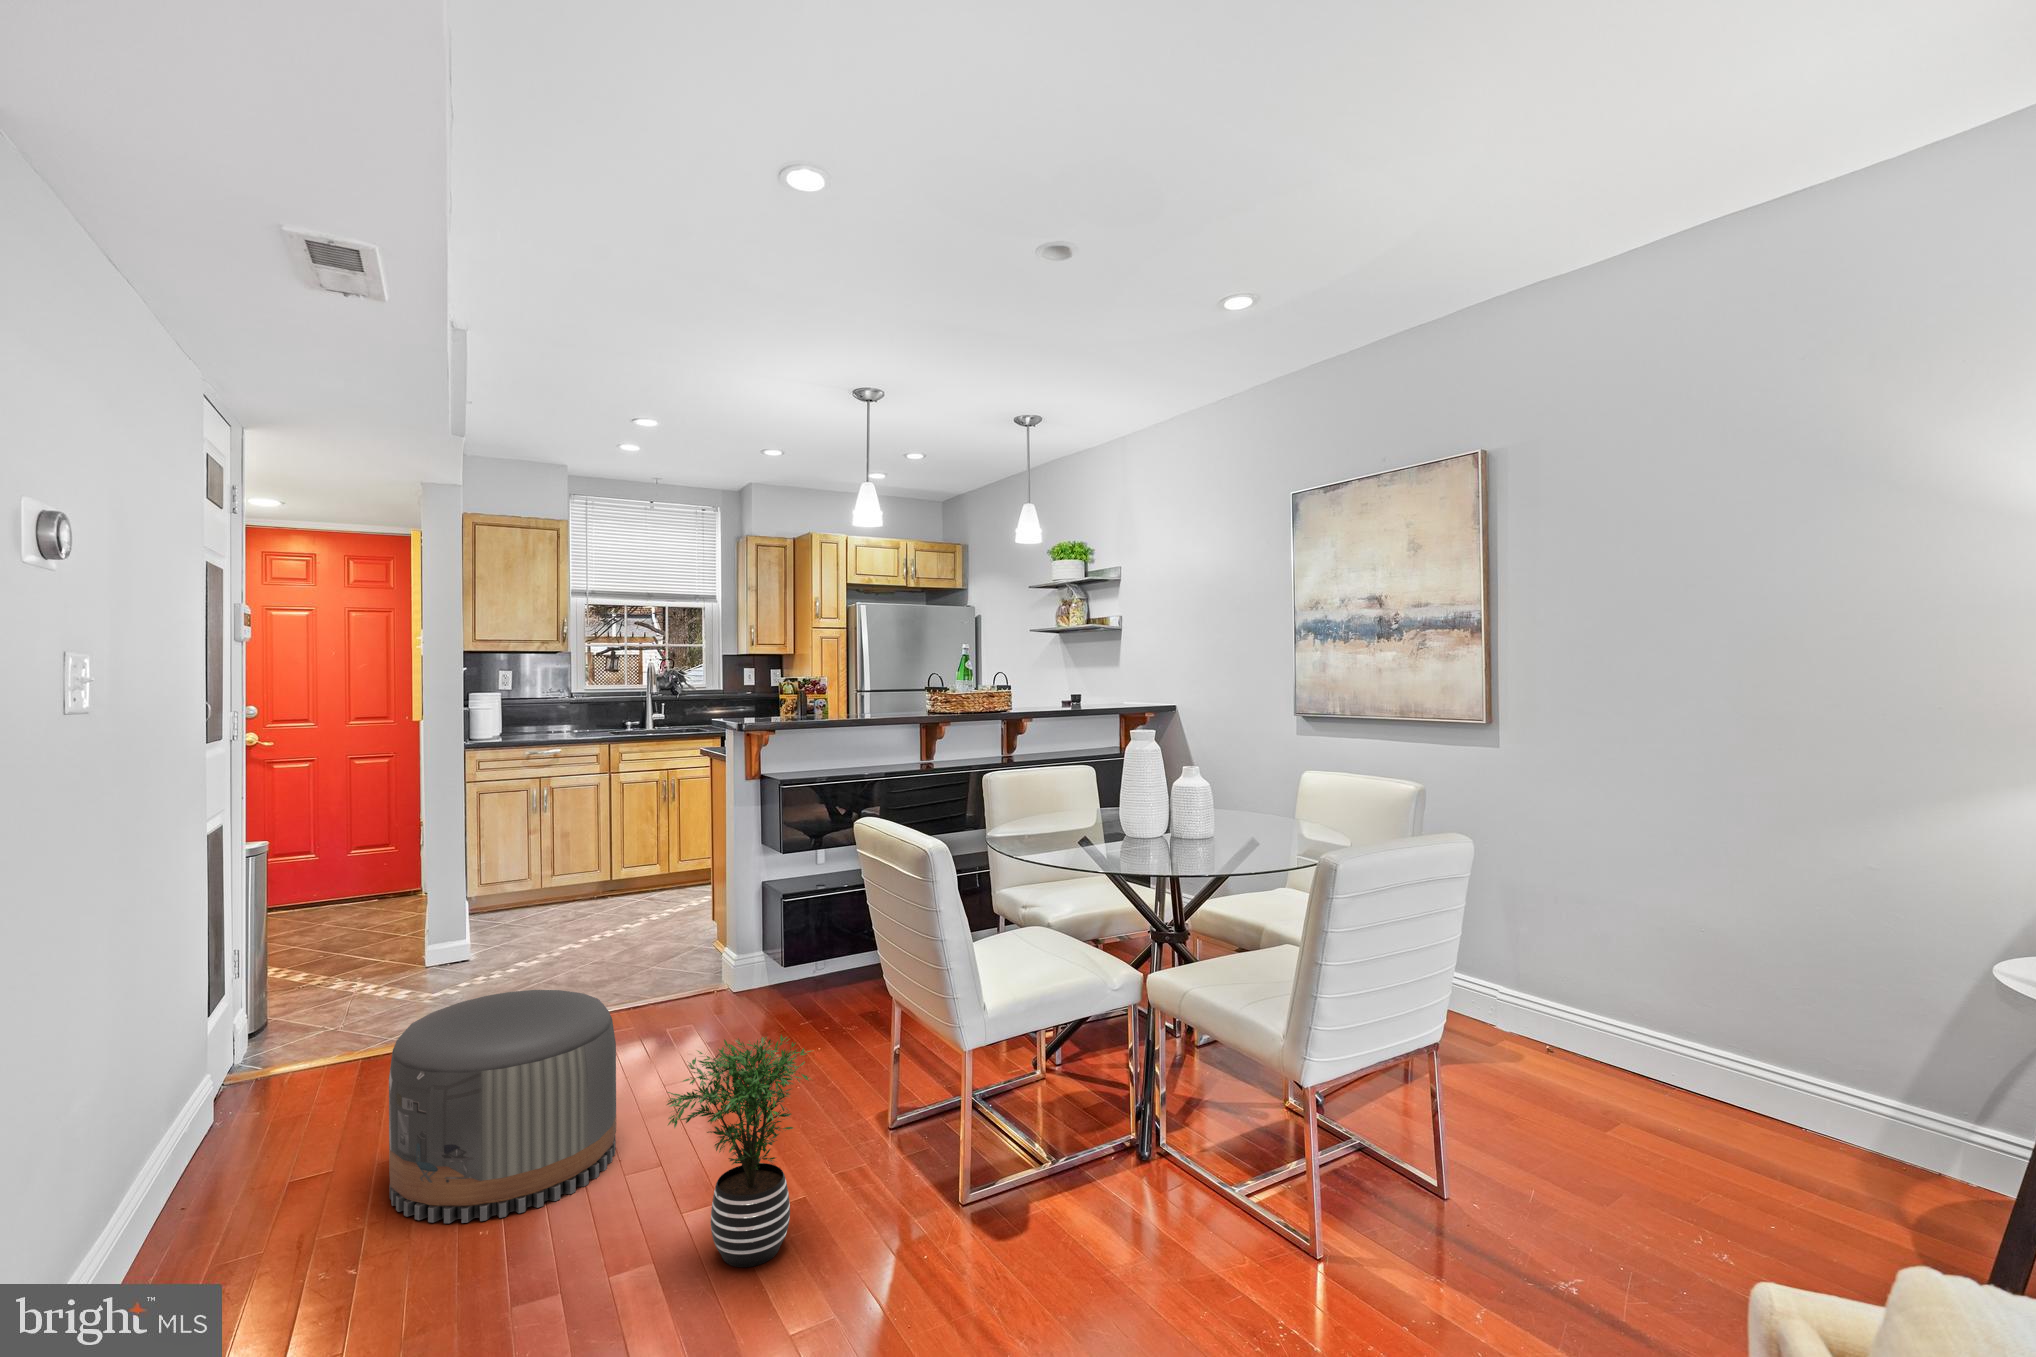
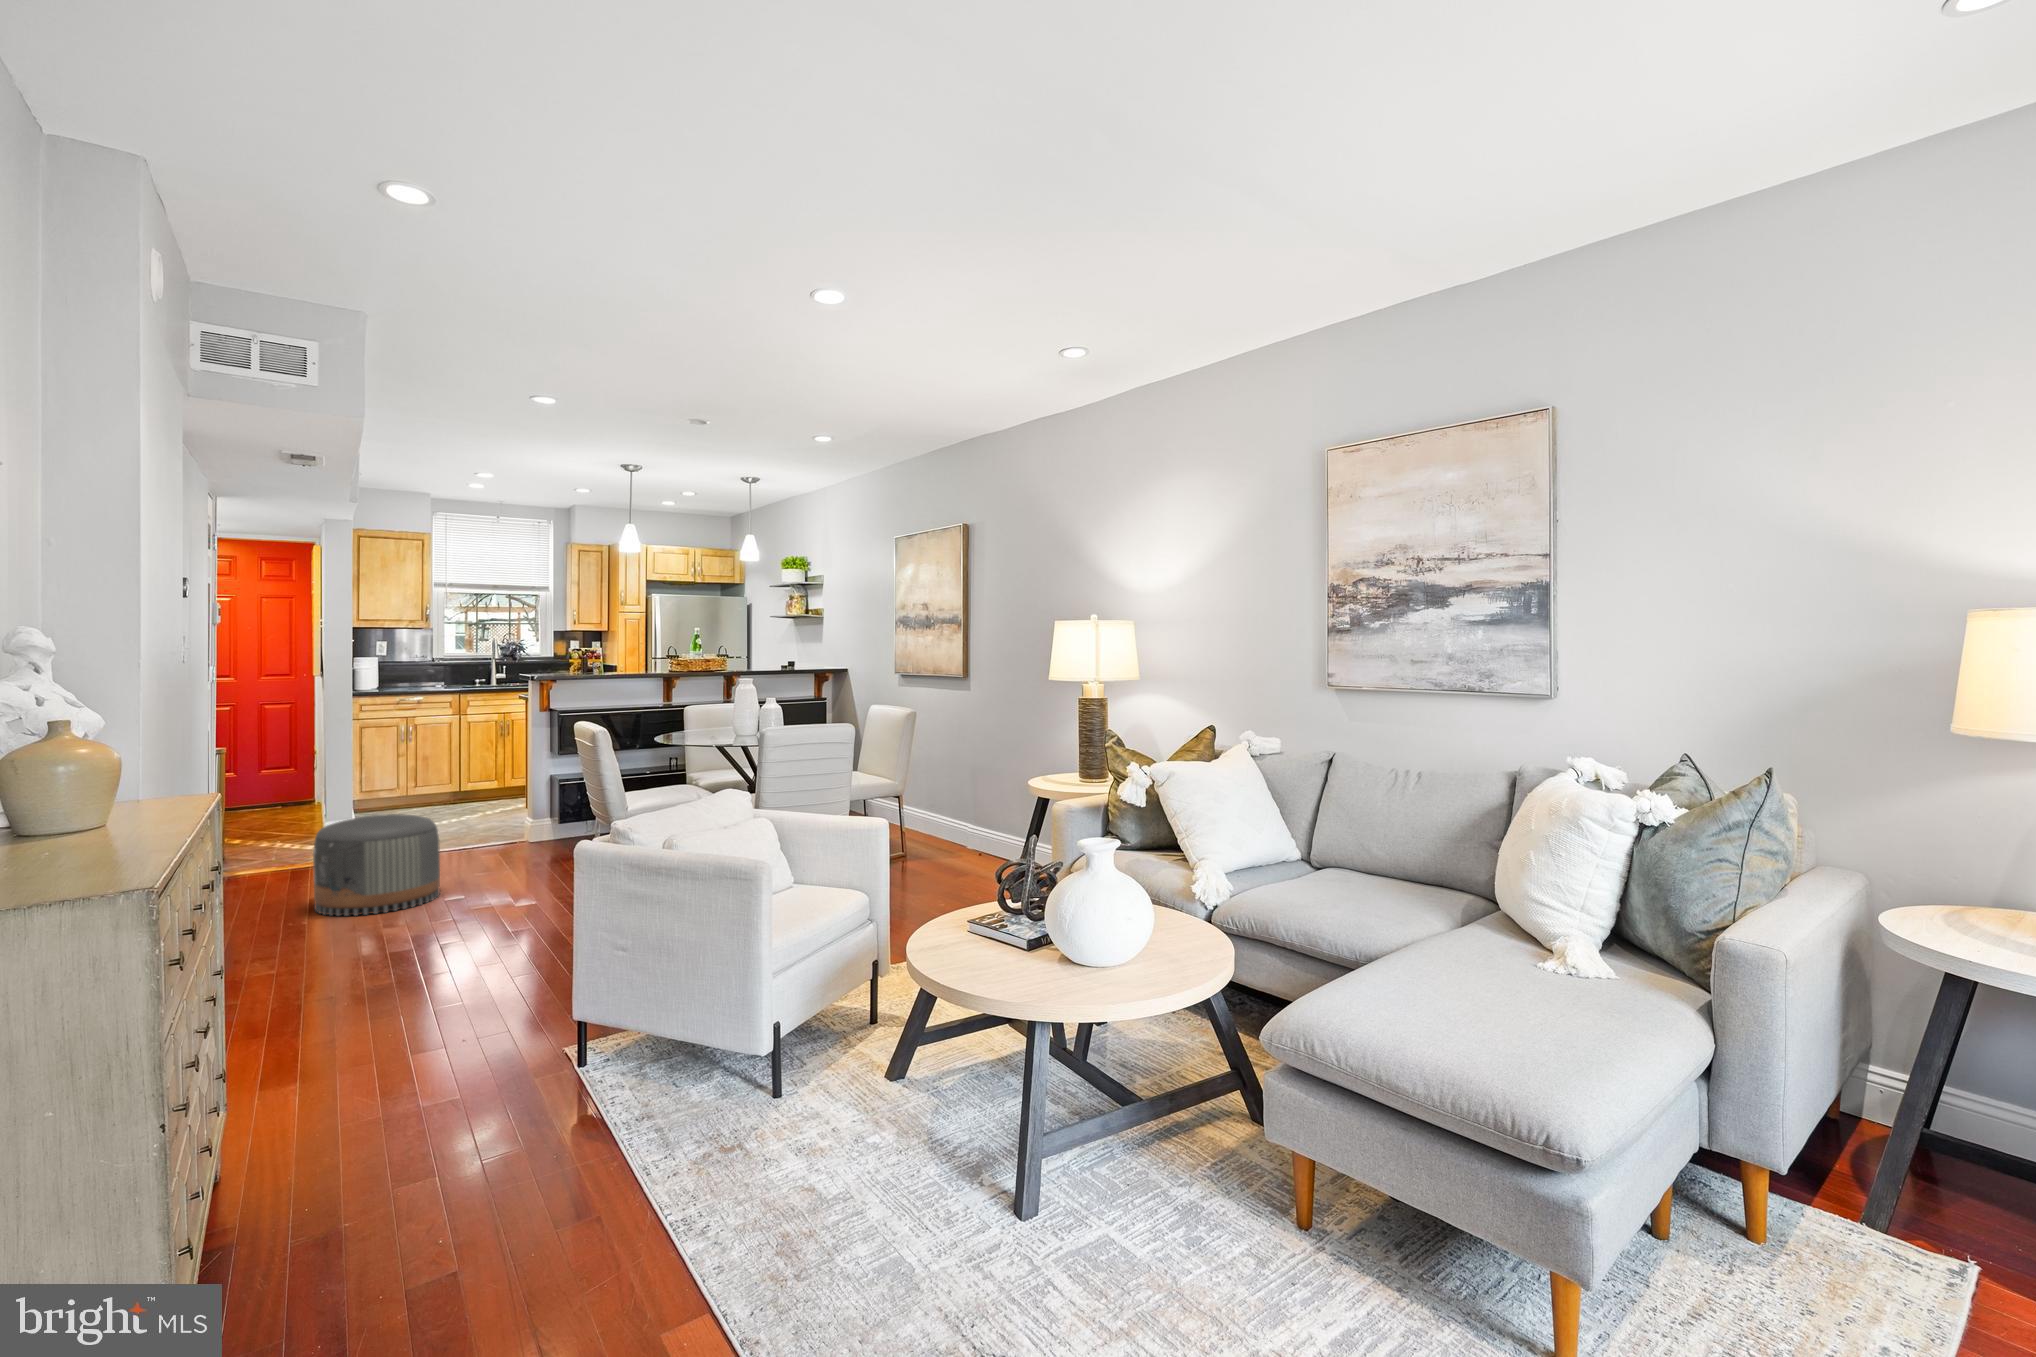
potted plant: present [667,1035,813,1267] -> none [454,819,537,922]

